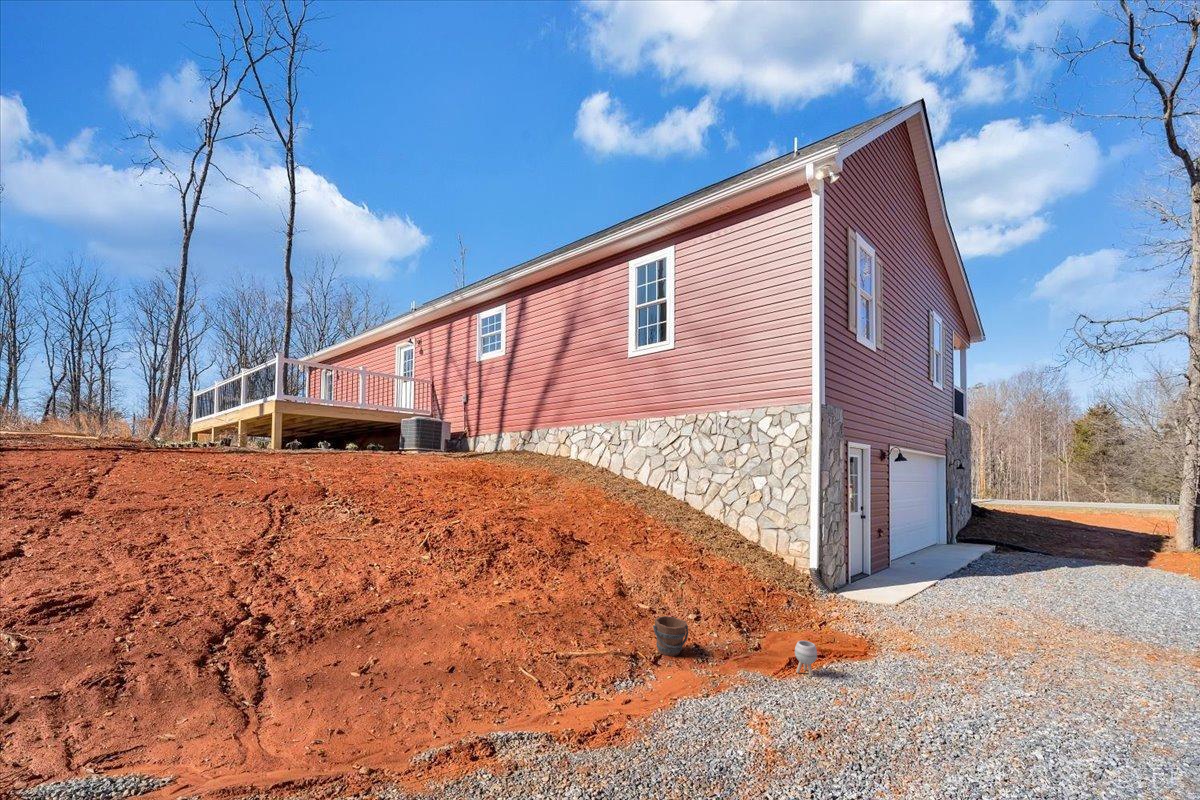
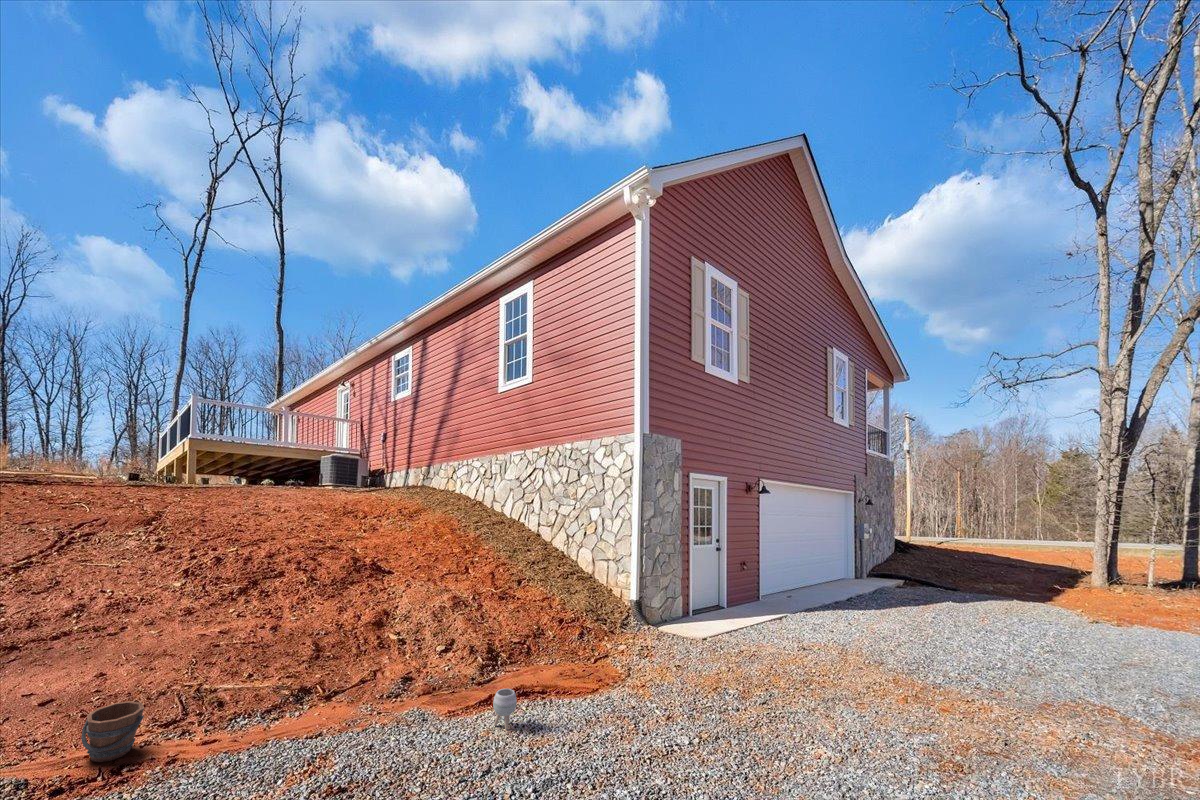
bucket: present [653,616,688,656] -> present [81,701,144,762]

